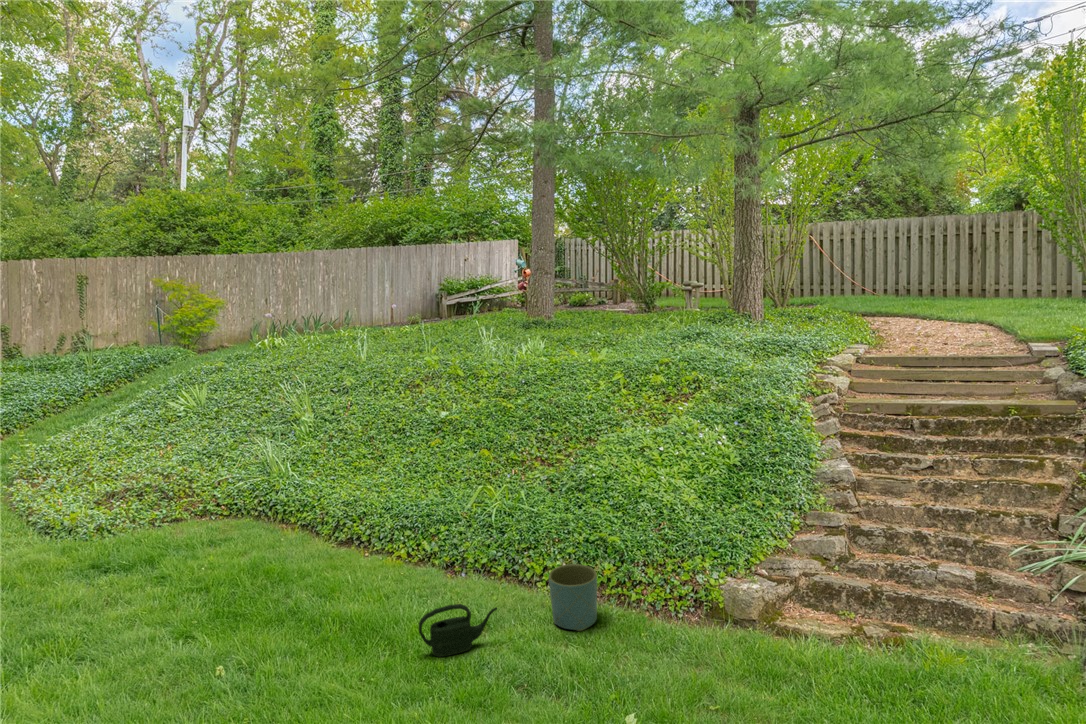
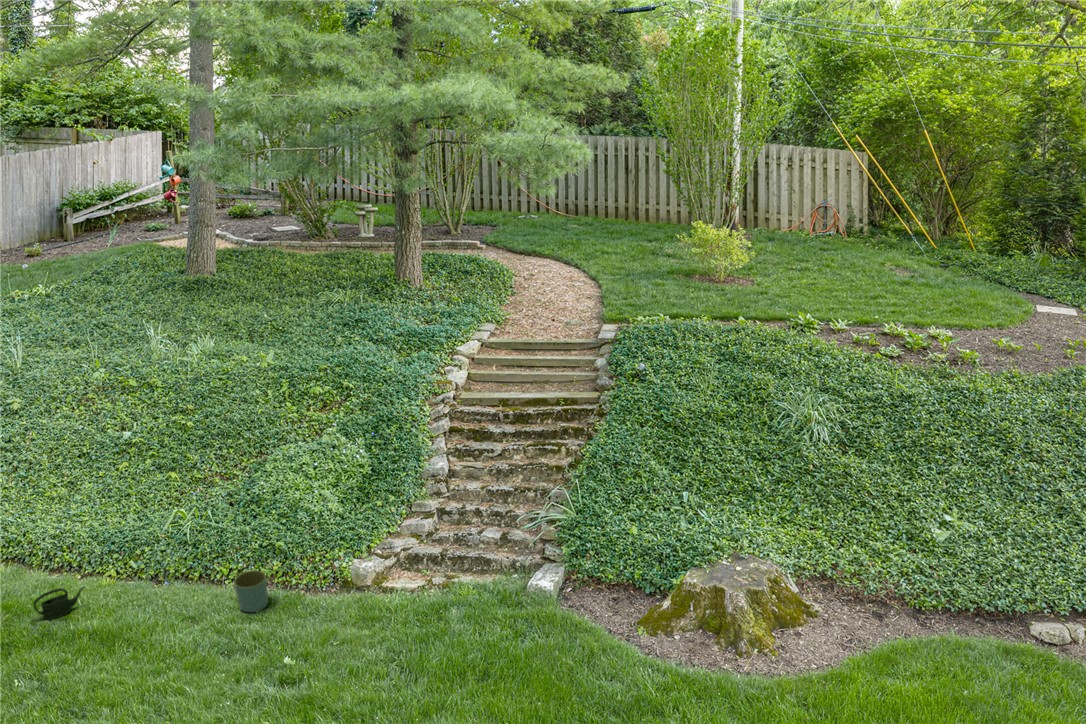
watering can: present [419,604,497,657] -> present [34,587,85,620]

